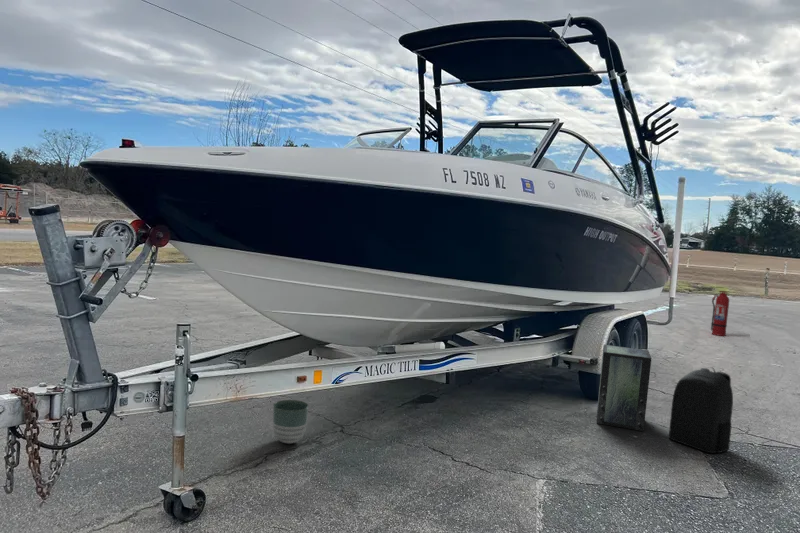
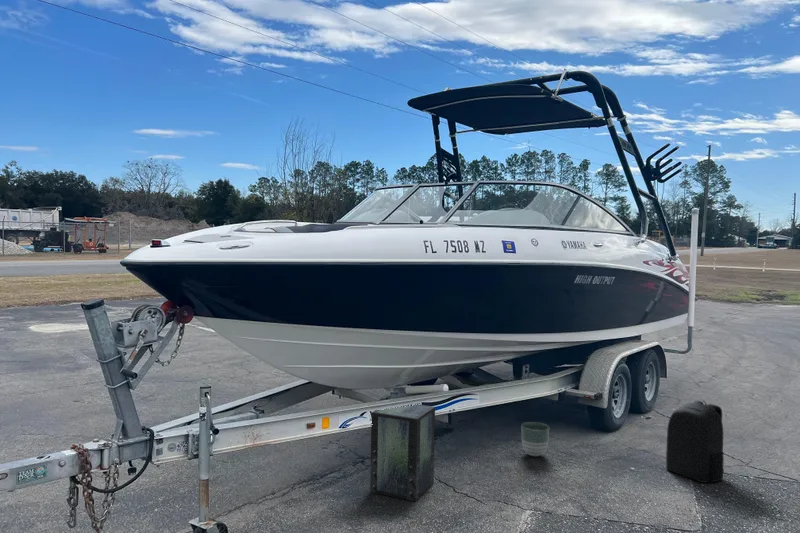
fire extinguisher: present [711,291,729,336] -> none [750,312,768,358]
storage box: present [597,345,651,431] -> present [370,404,435,501]
planter: present [273,400,309,443] -> present [522,422,549,456]

